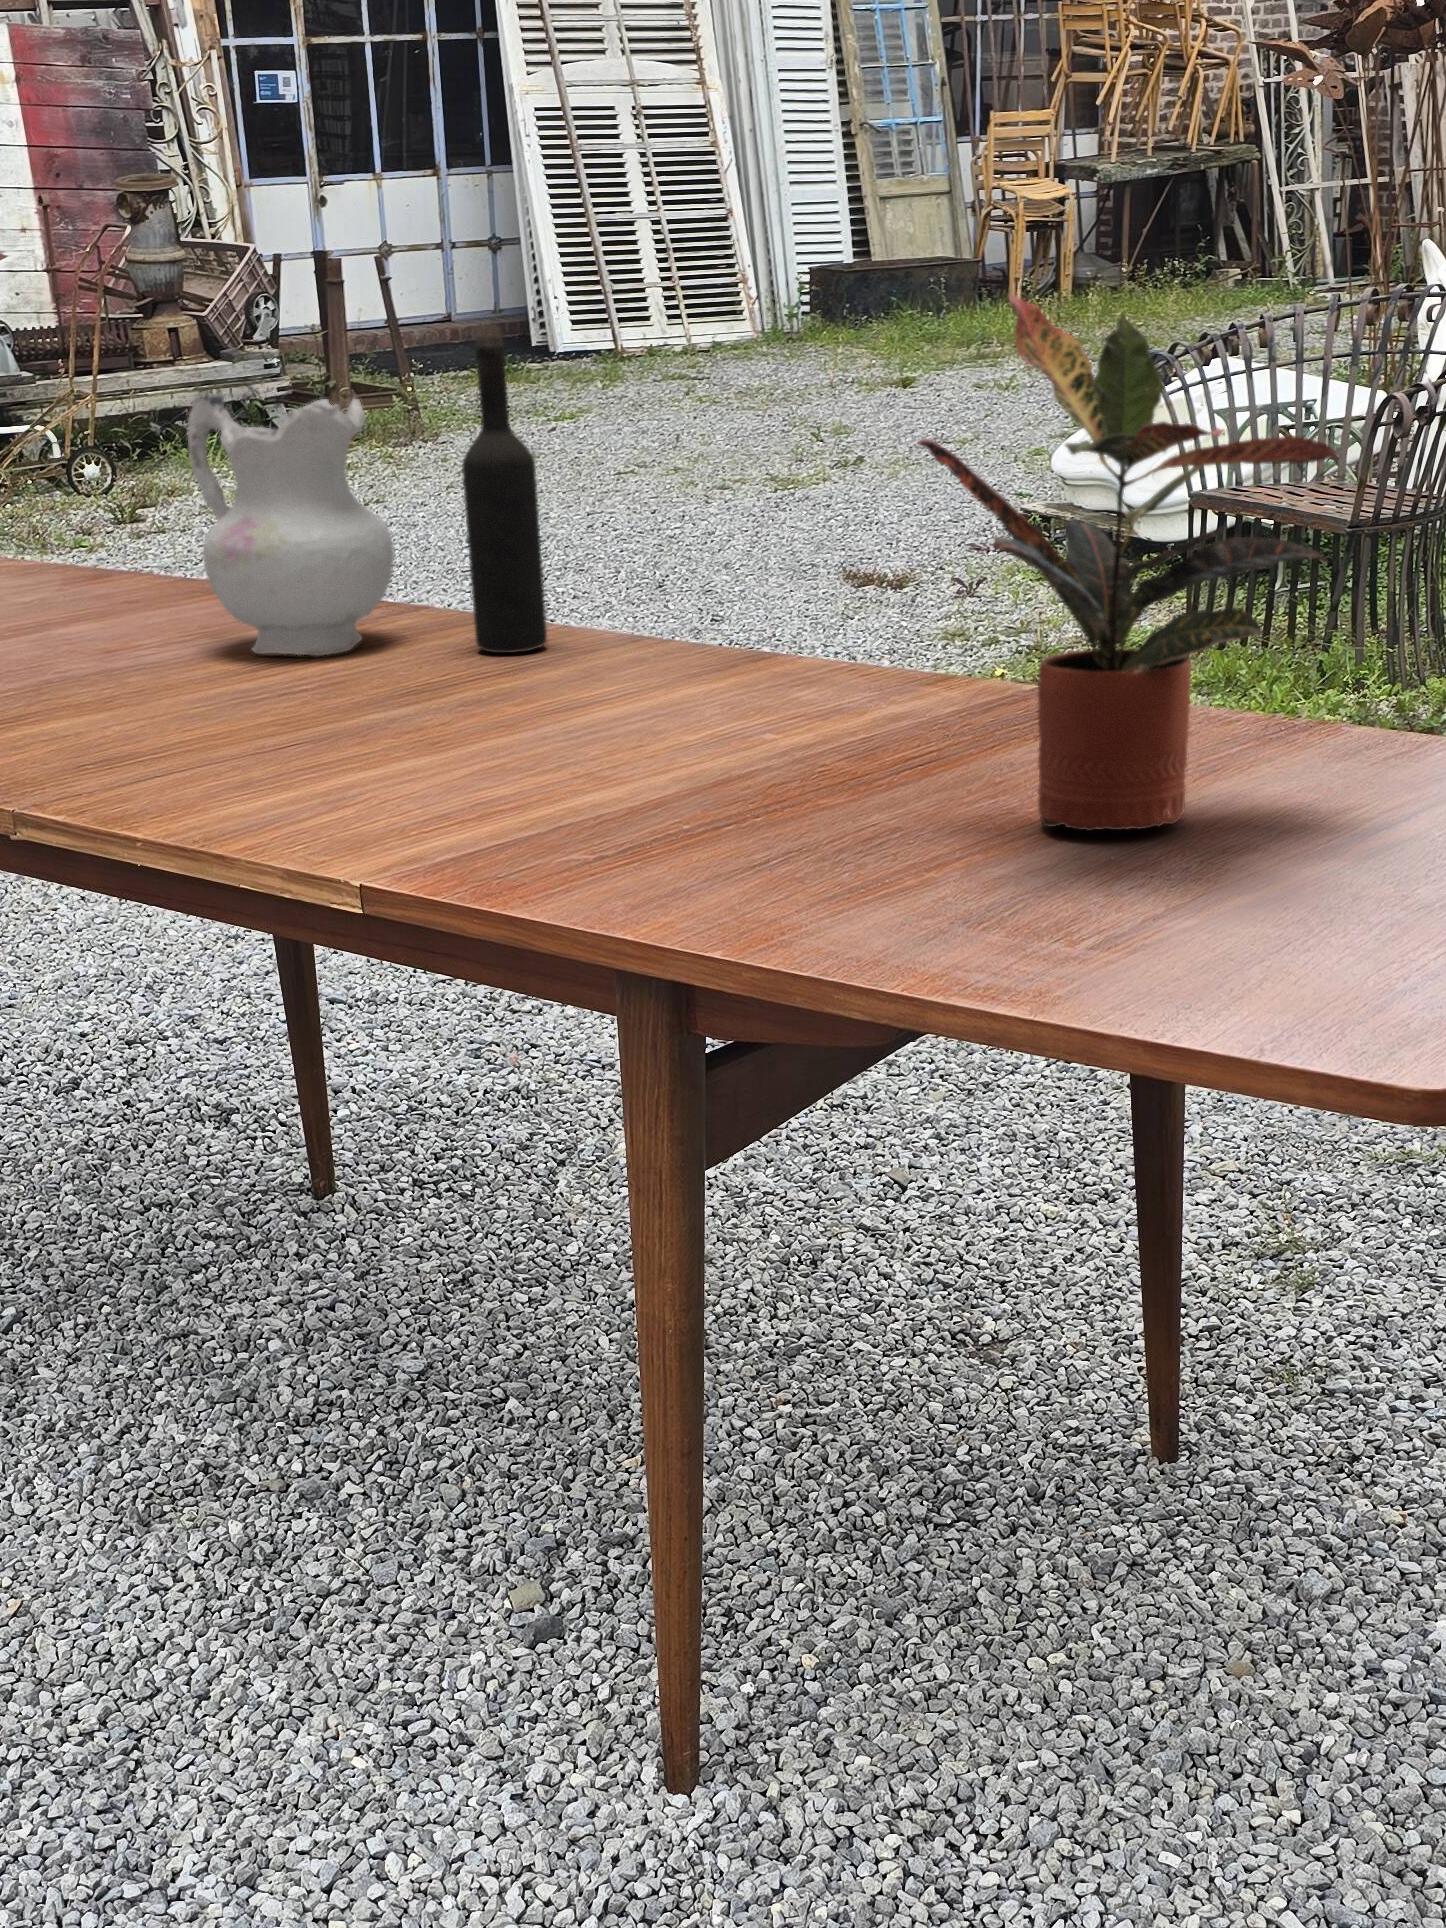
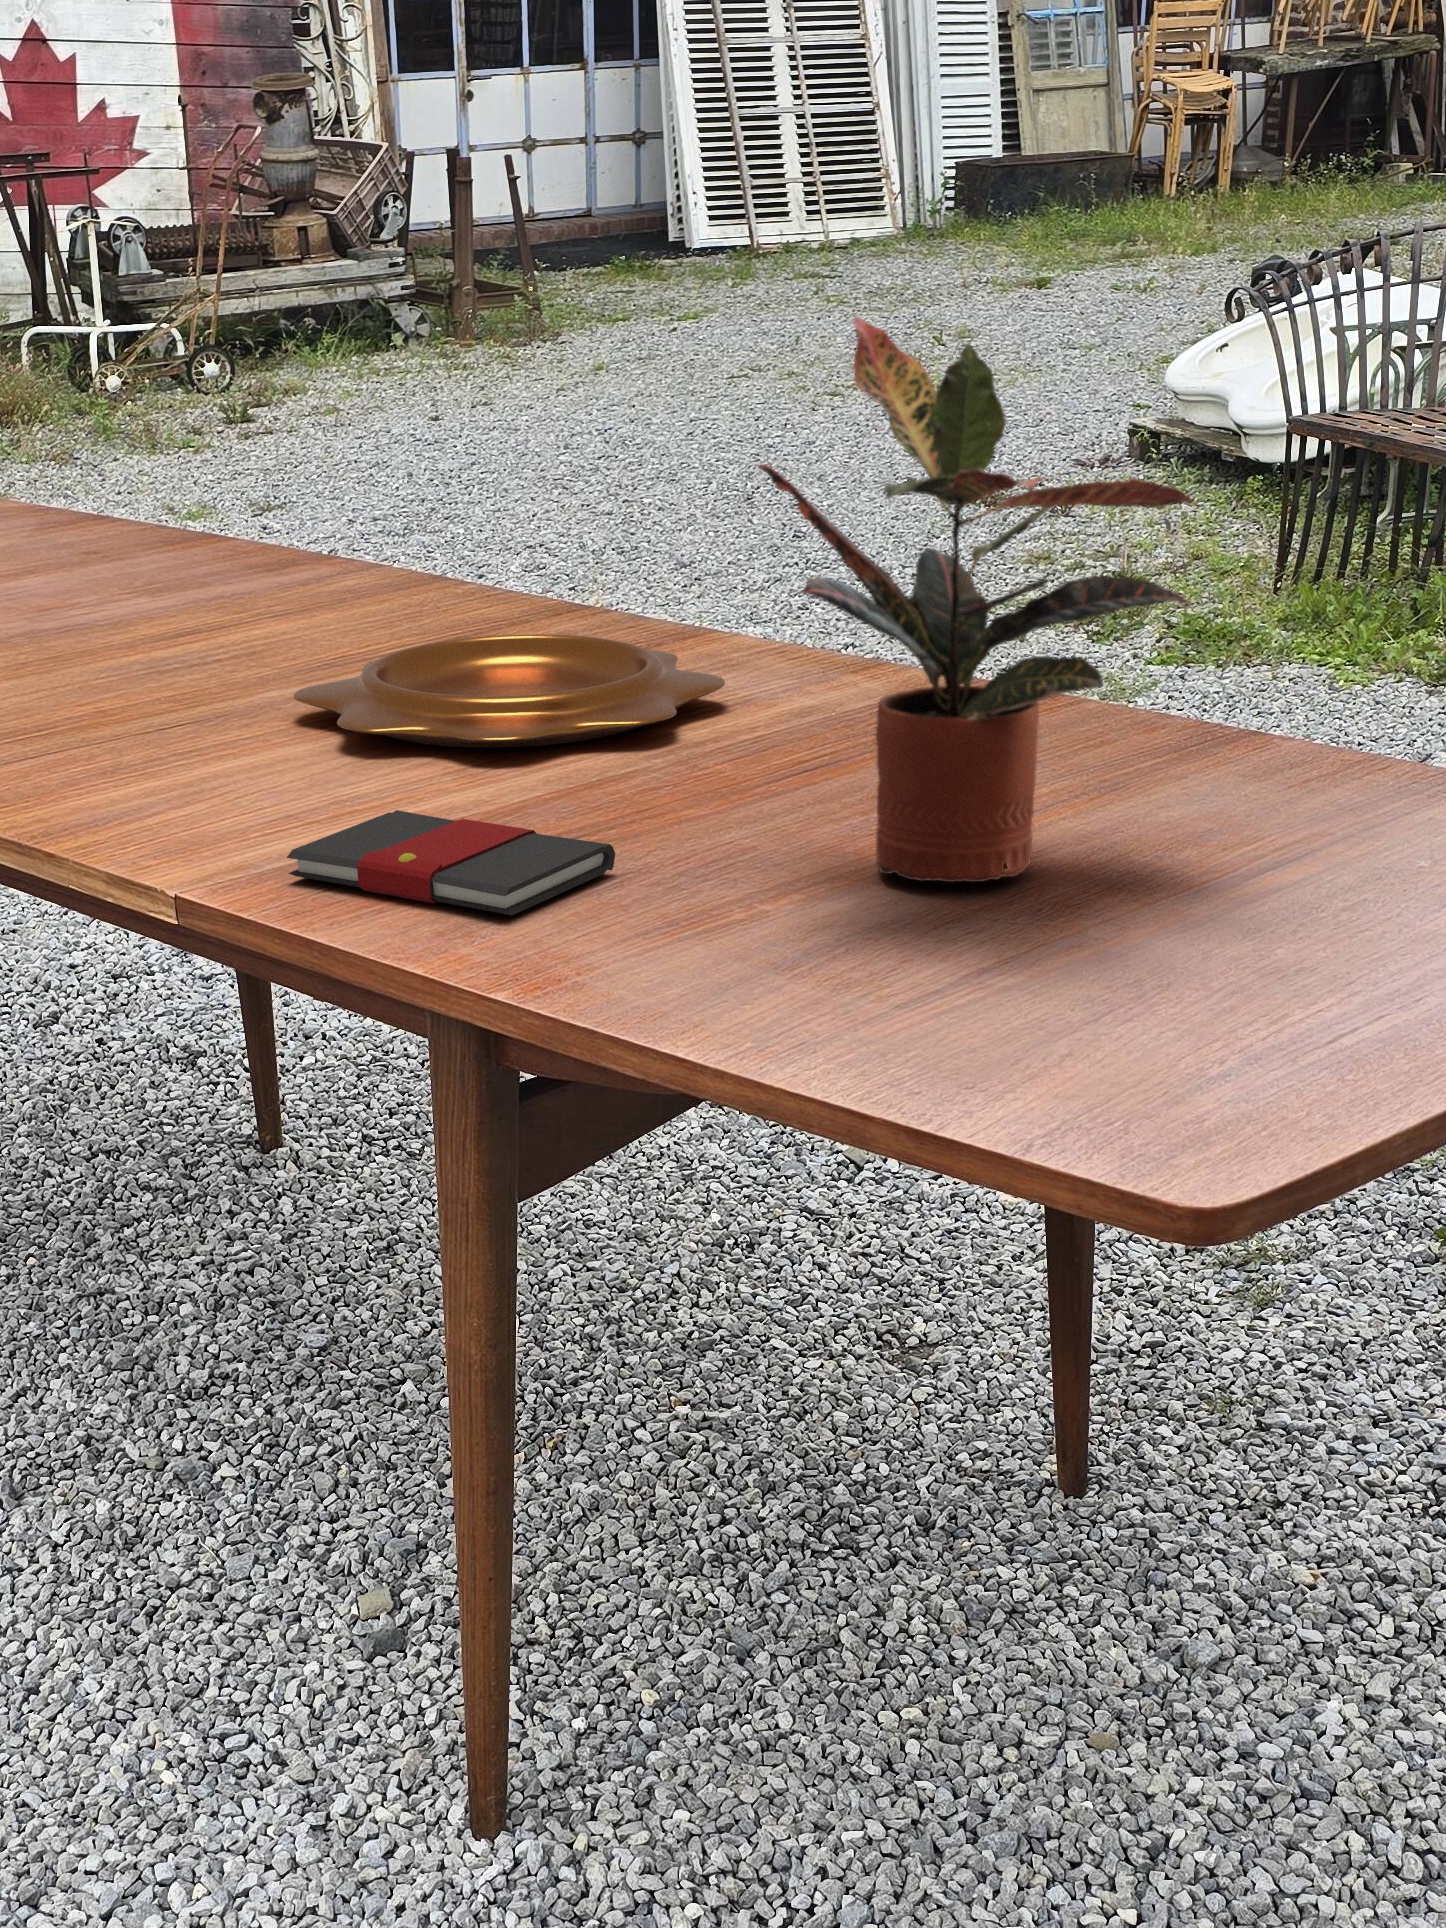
wine bottle: present [462,326,547,653] -> none [392,295,477,628]
ceramic pitcher: present [188,391,394,656] -> none [127,350,329,623]
decorative bowl: none [411,646,825,746] -> present [293,634,725,748]
book: none [479,793,792,876] -> present [287,810,615,915]

